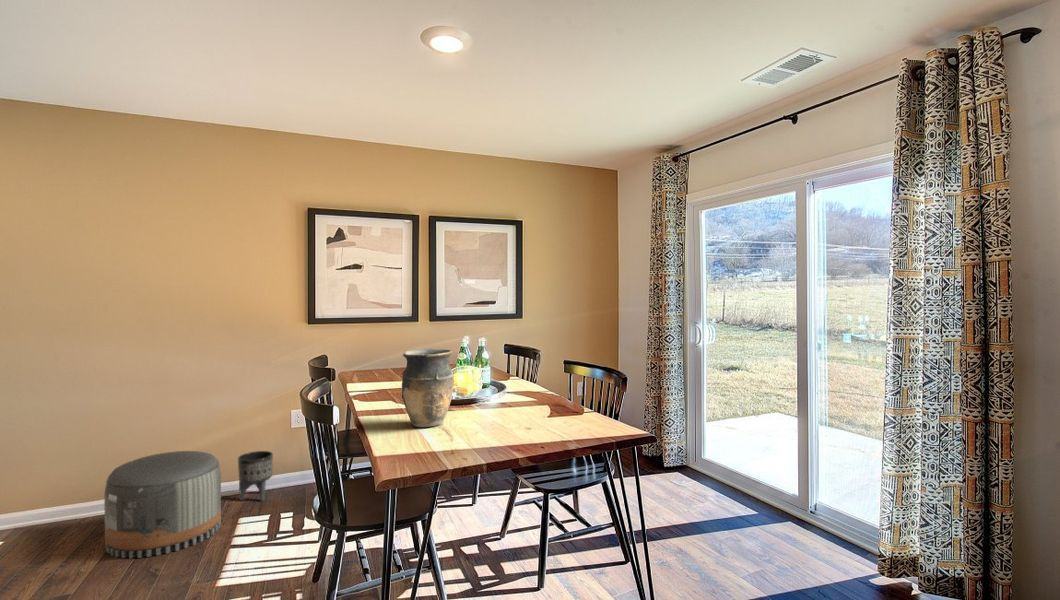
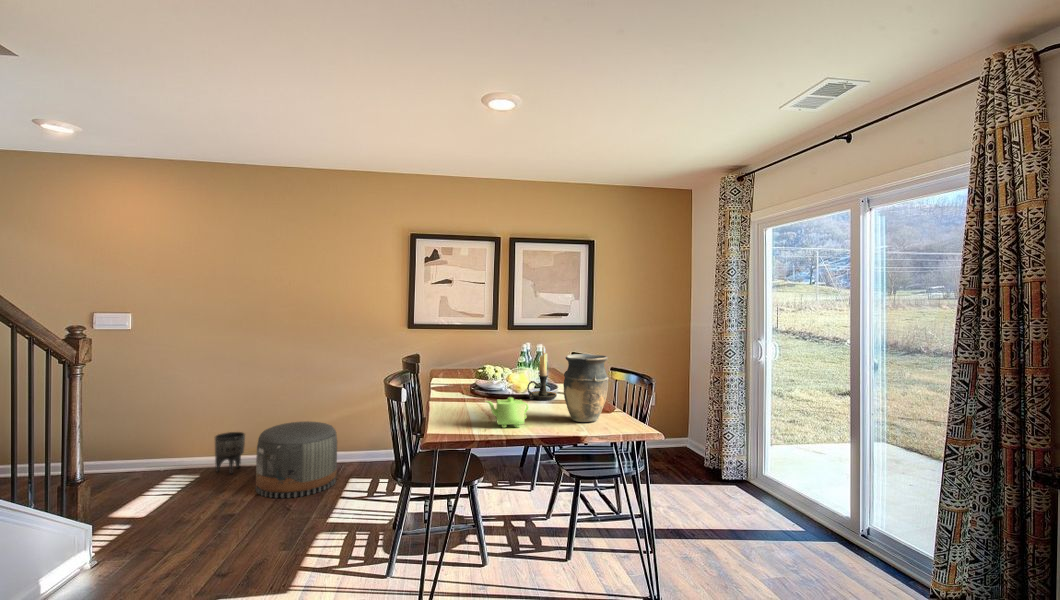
candle holder: none [485,341,518,406] -> present [527,347,557,400]
vase: present [402,349,454,427] -> present [563,354,609,422]
teapot: none [460,408,511,446] -> present [486,397,529,428]
planter: present [238,451,273,501] -> present [214,432,245,474]

